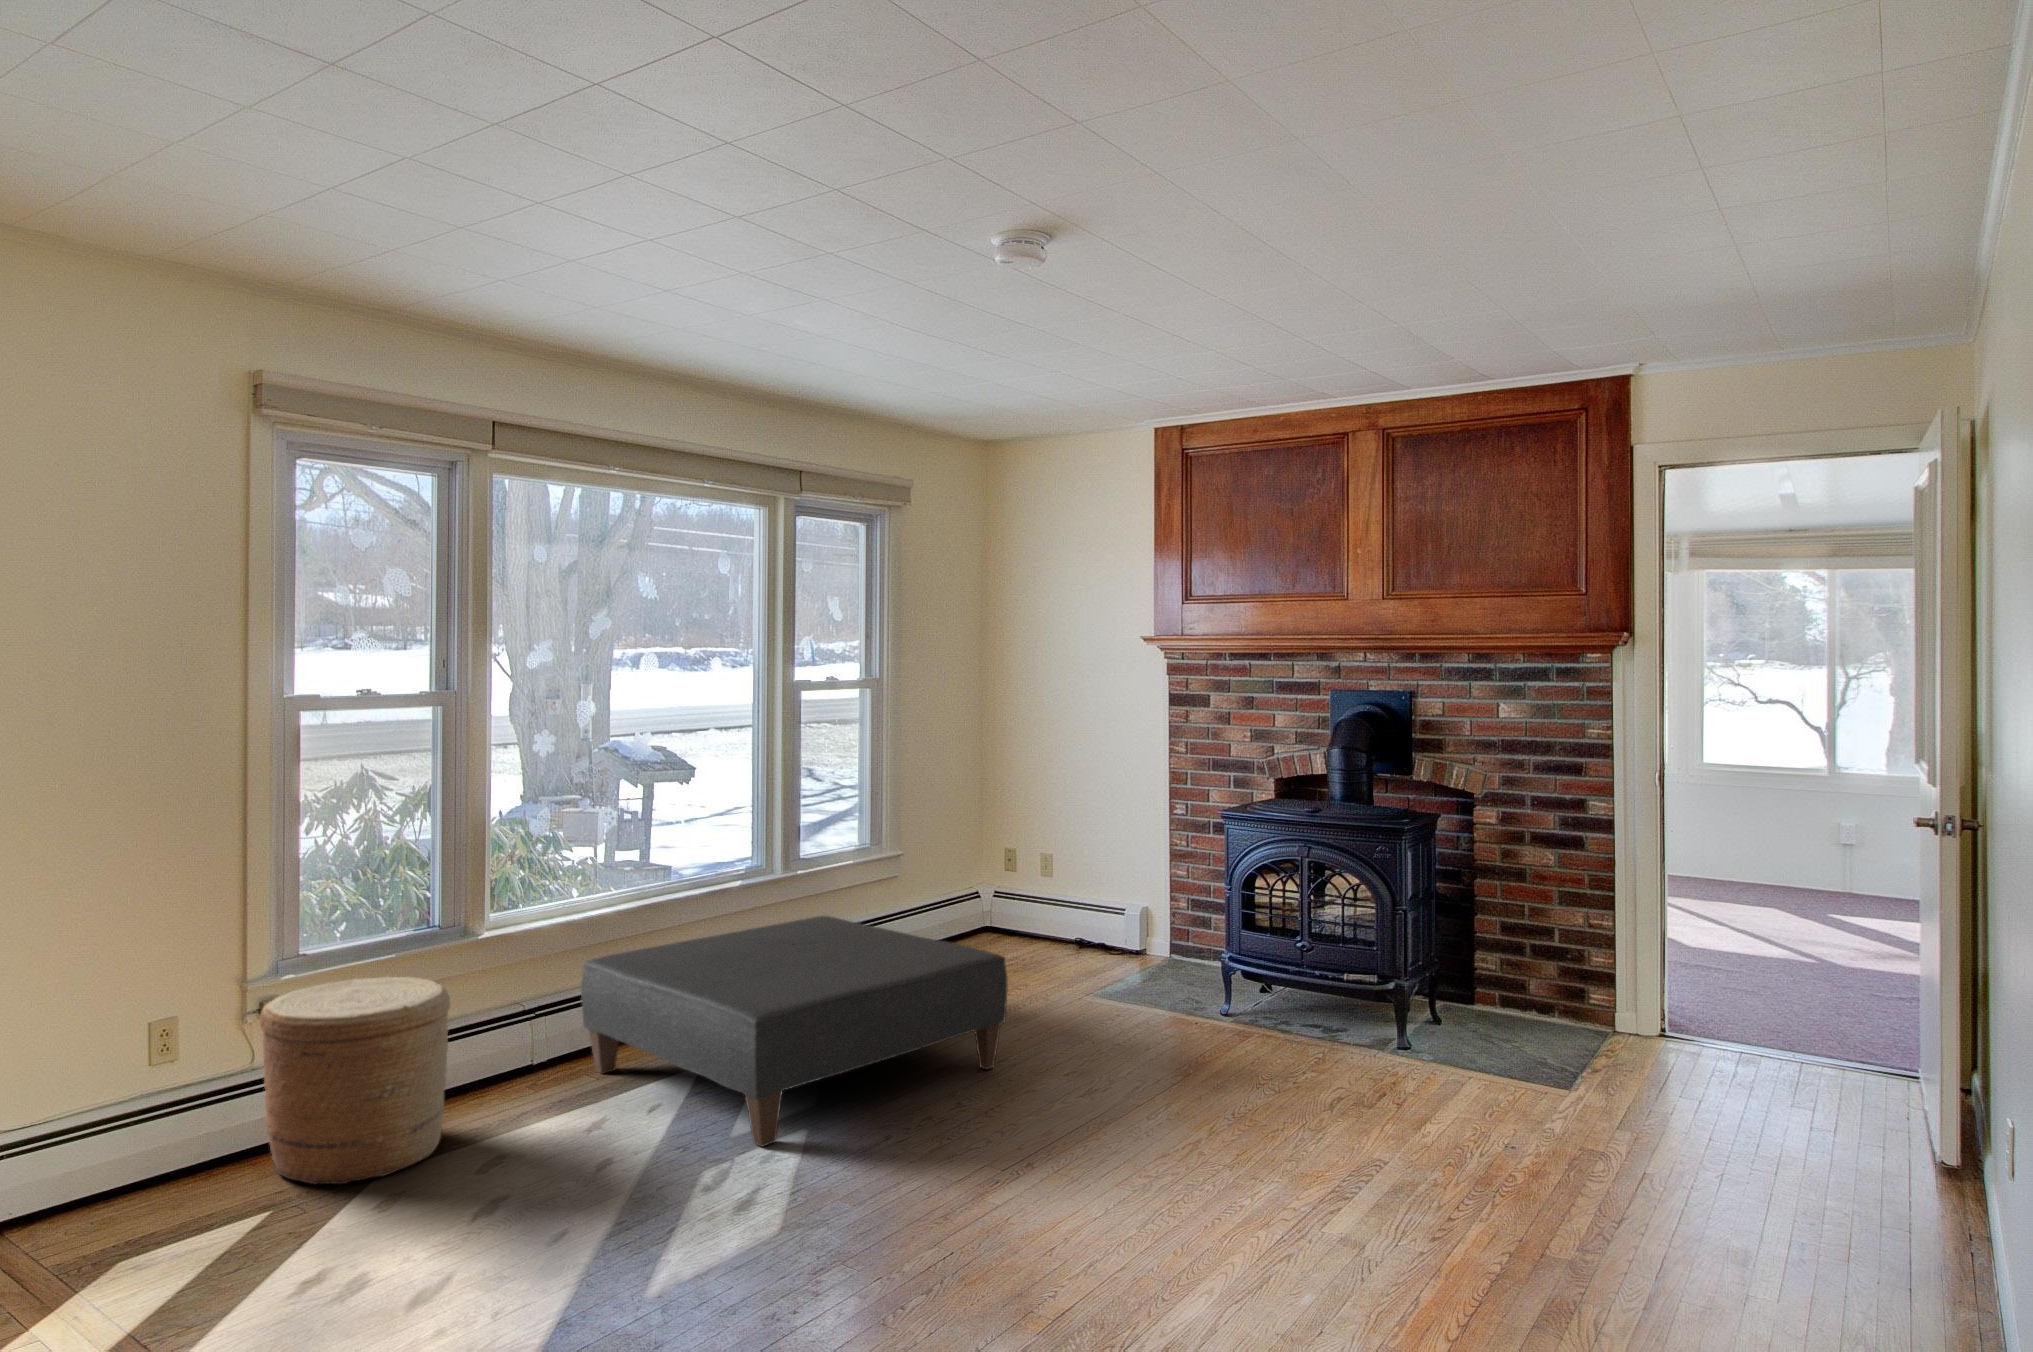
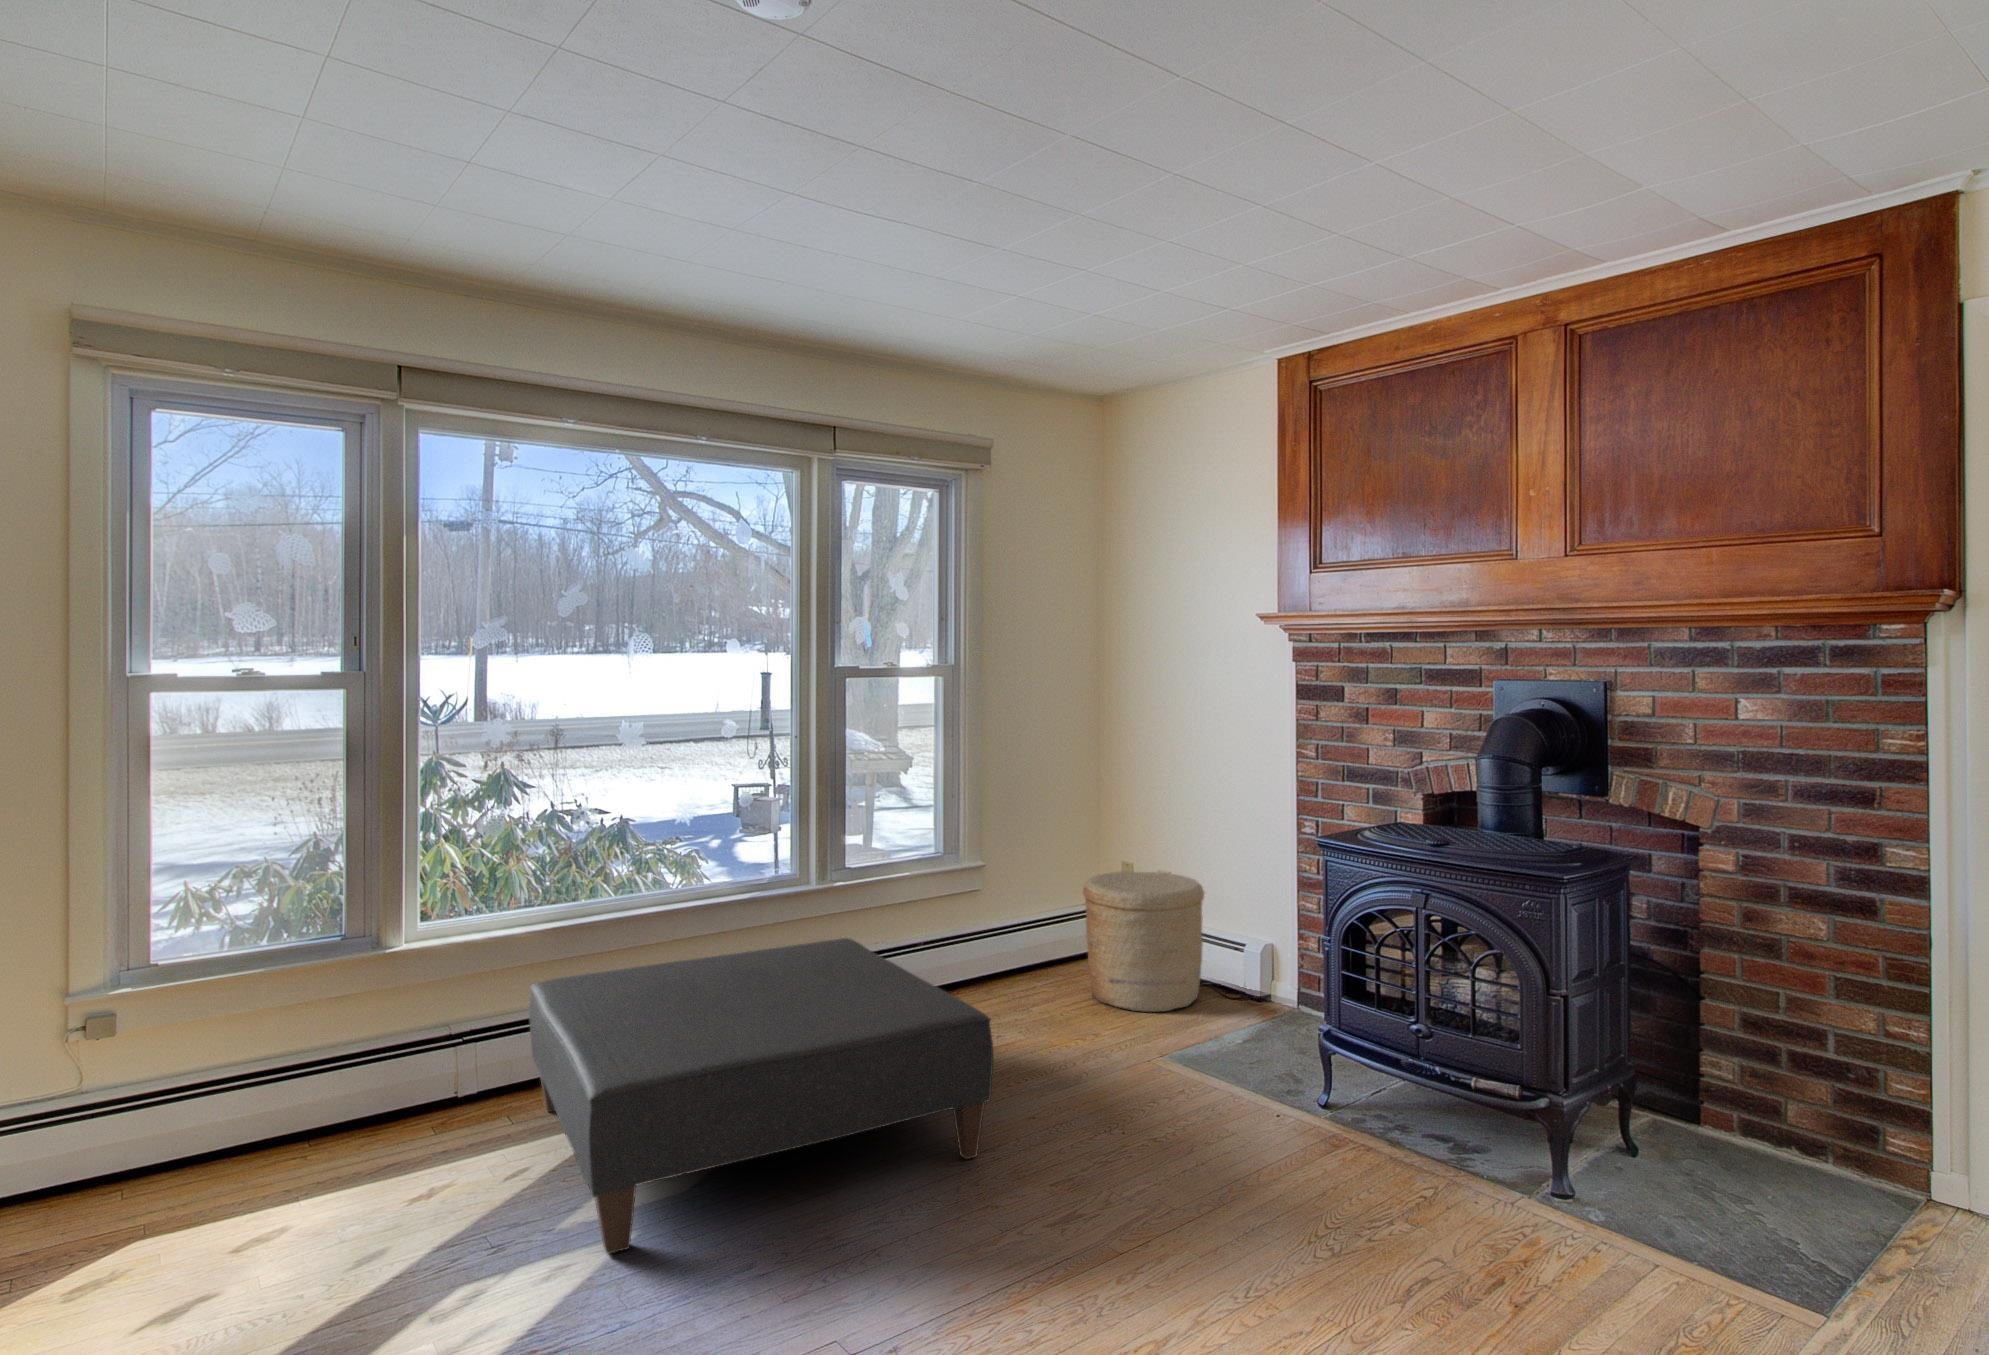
woven basket: present [259,977,450,1184] -> present [1083,871,1204,1012]

